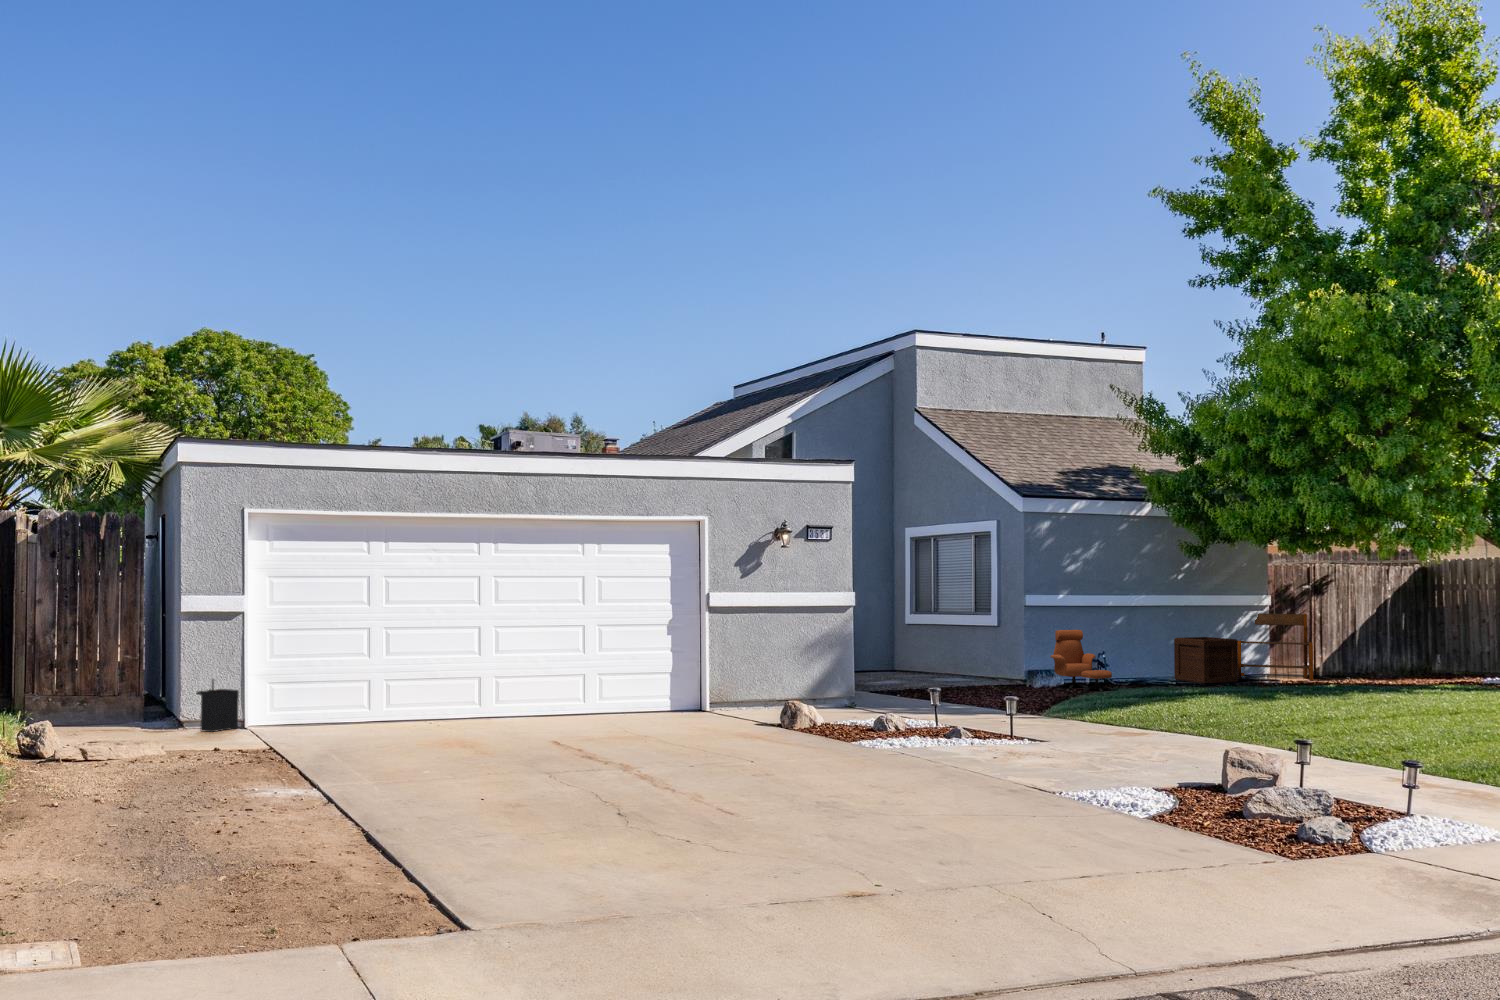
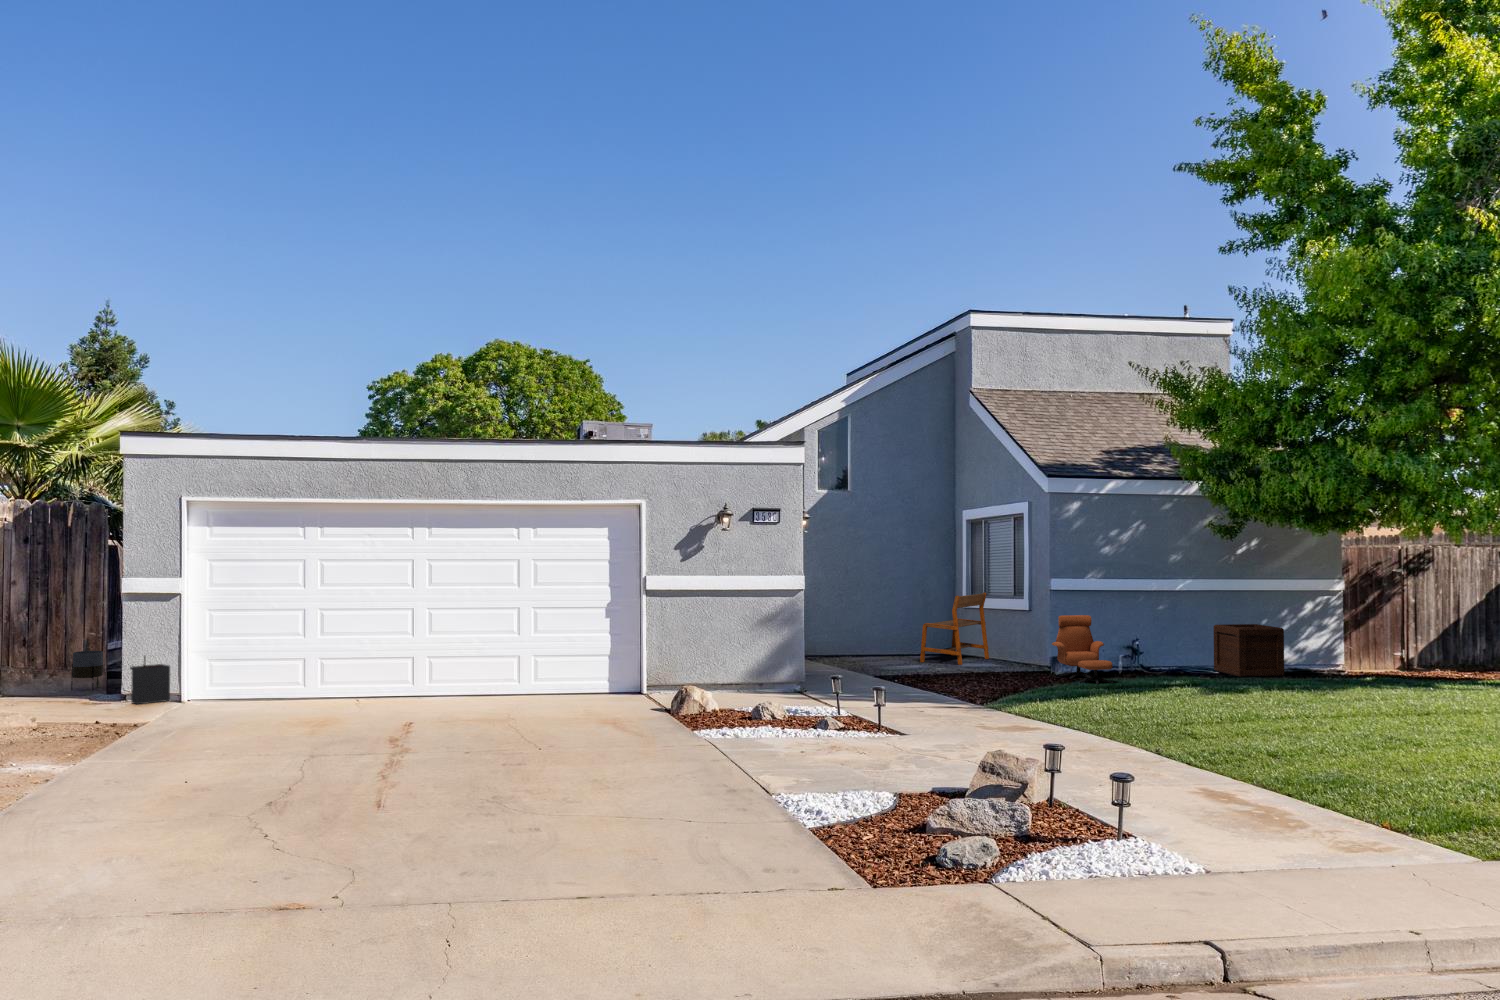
bench: present [1237,613,1313,681] -> present [920,593,989,665]
planter: none [84,679,118,723] -> present [71,651,103,690]

